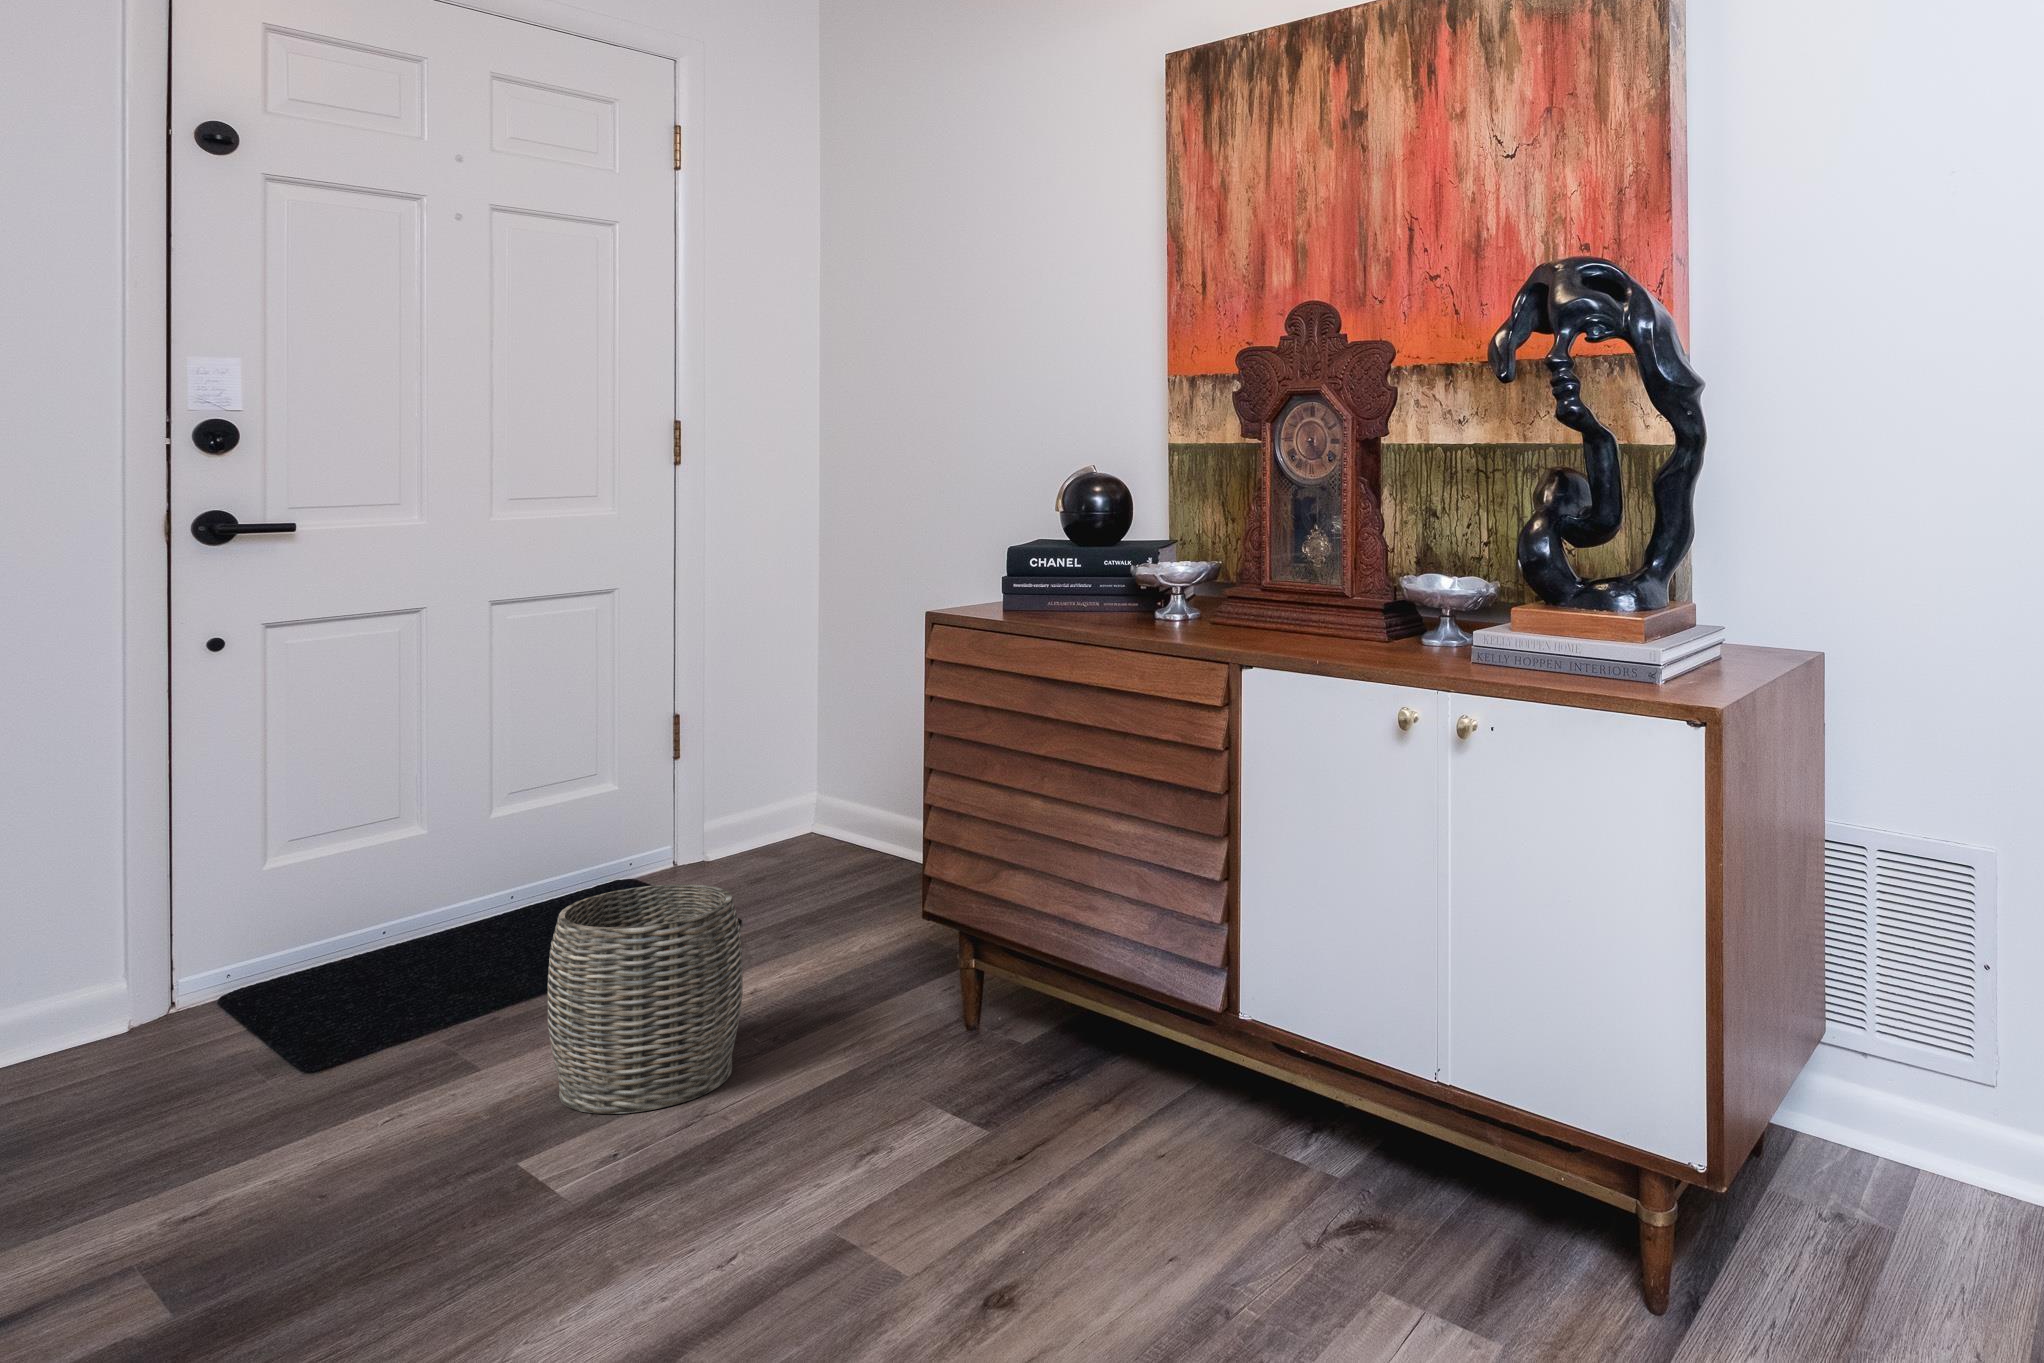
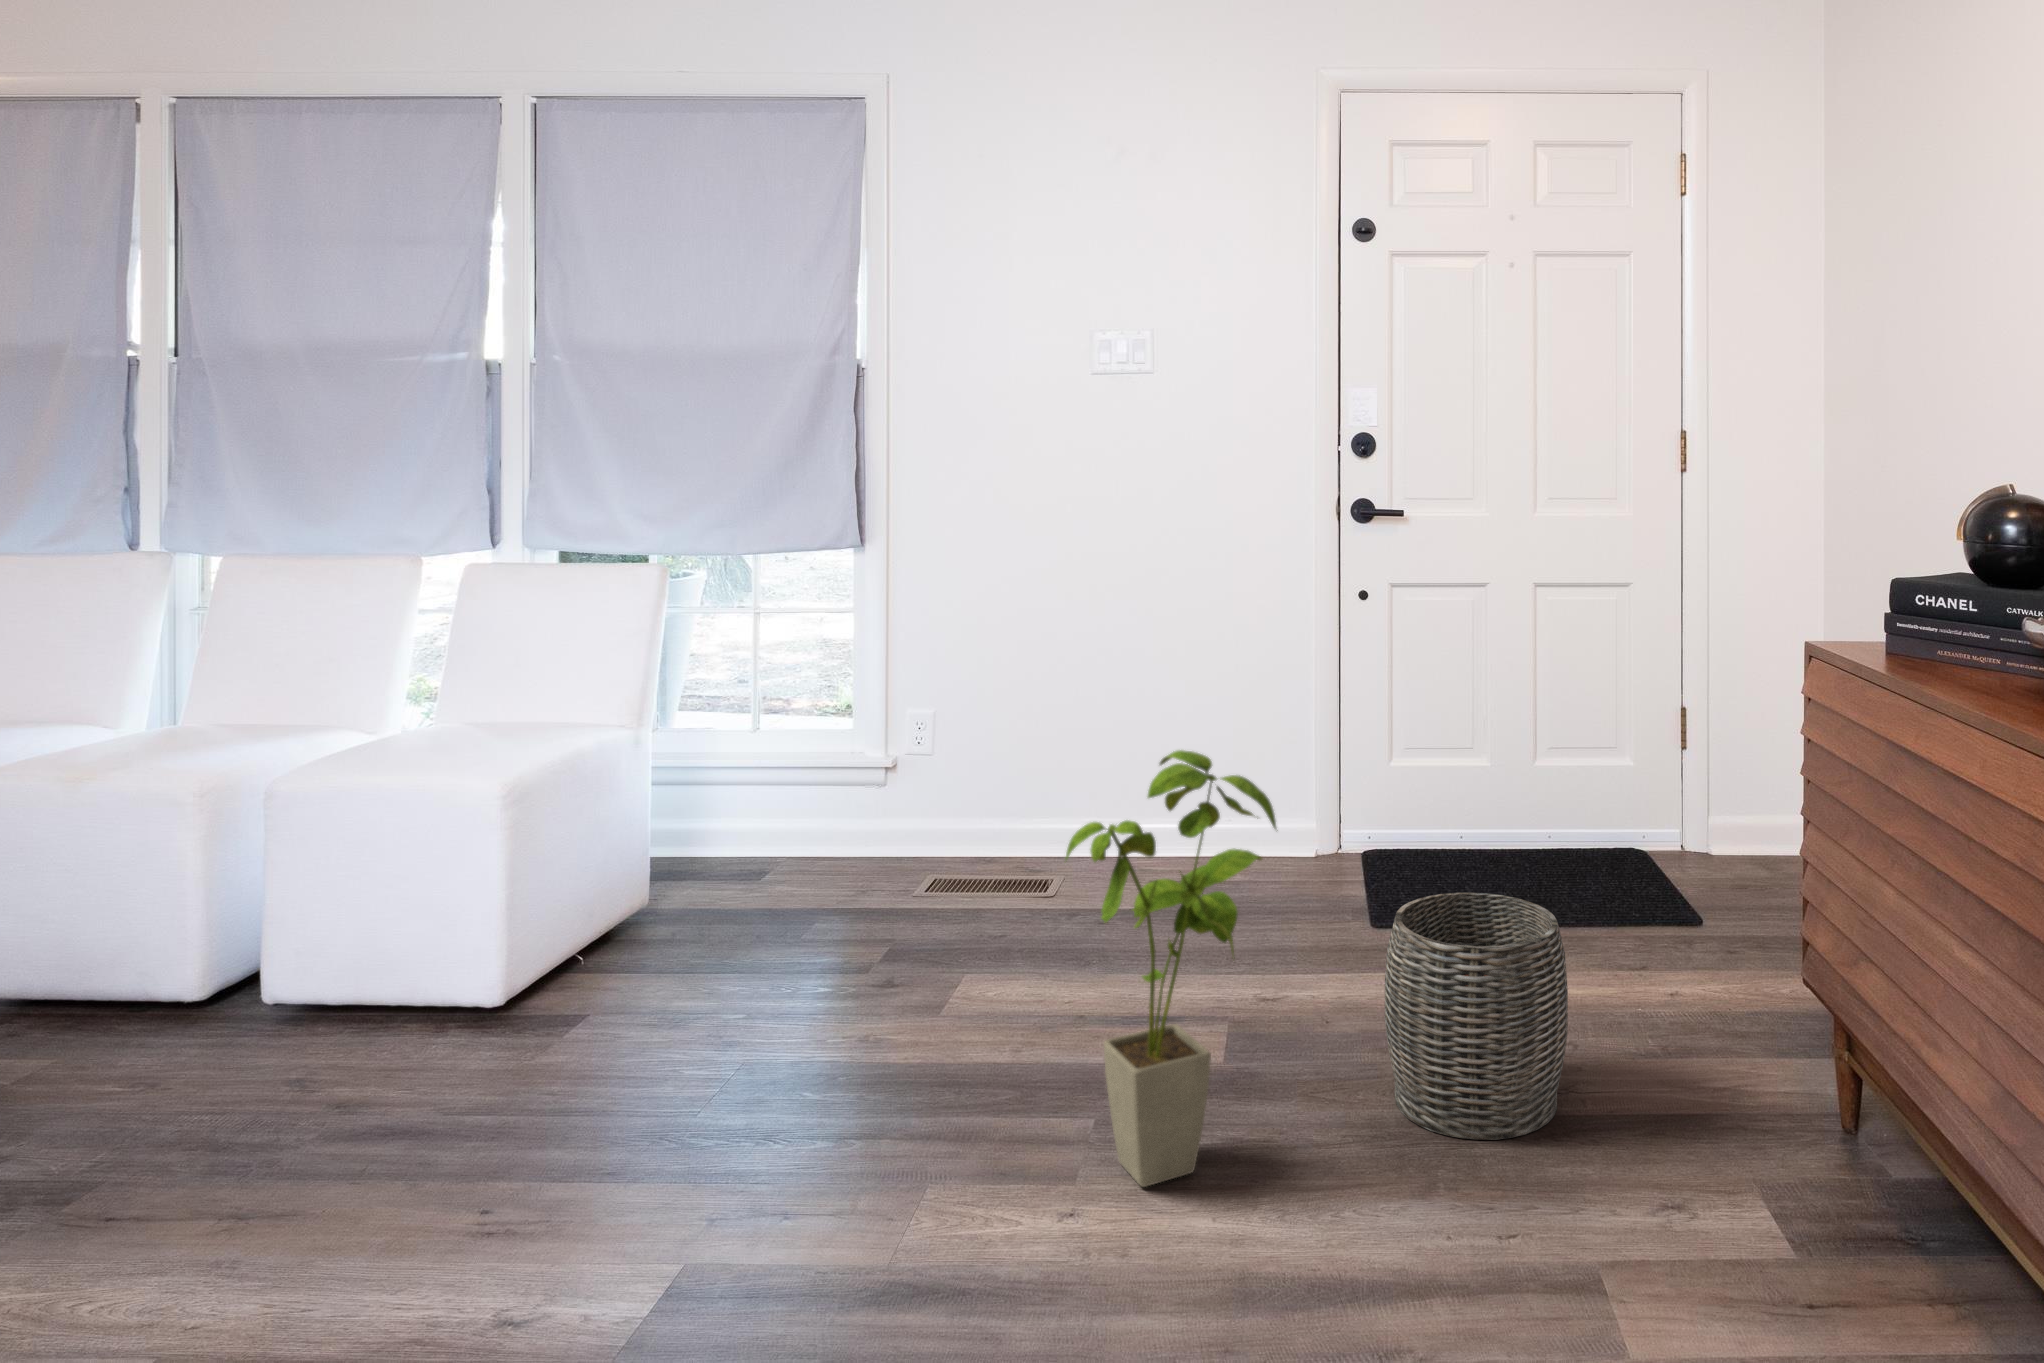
house plant: none [236,773,518,1247] -> present [1066,750,1276,1187]

